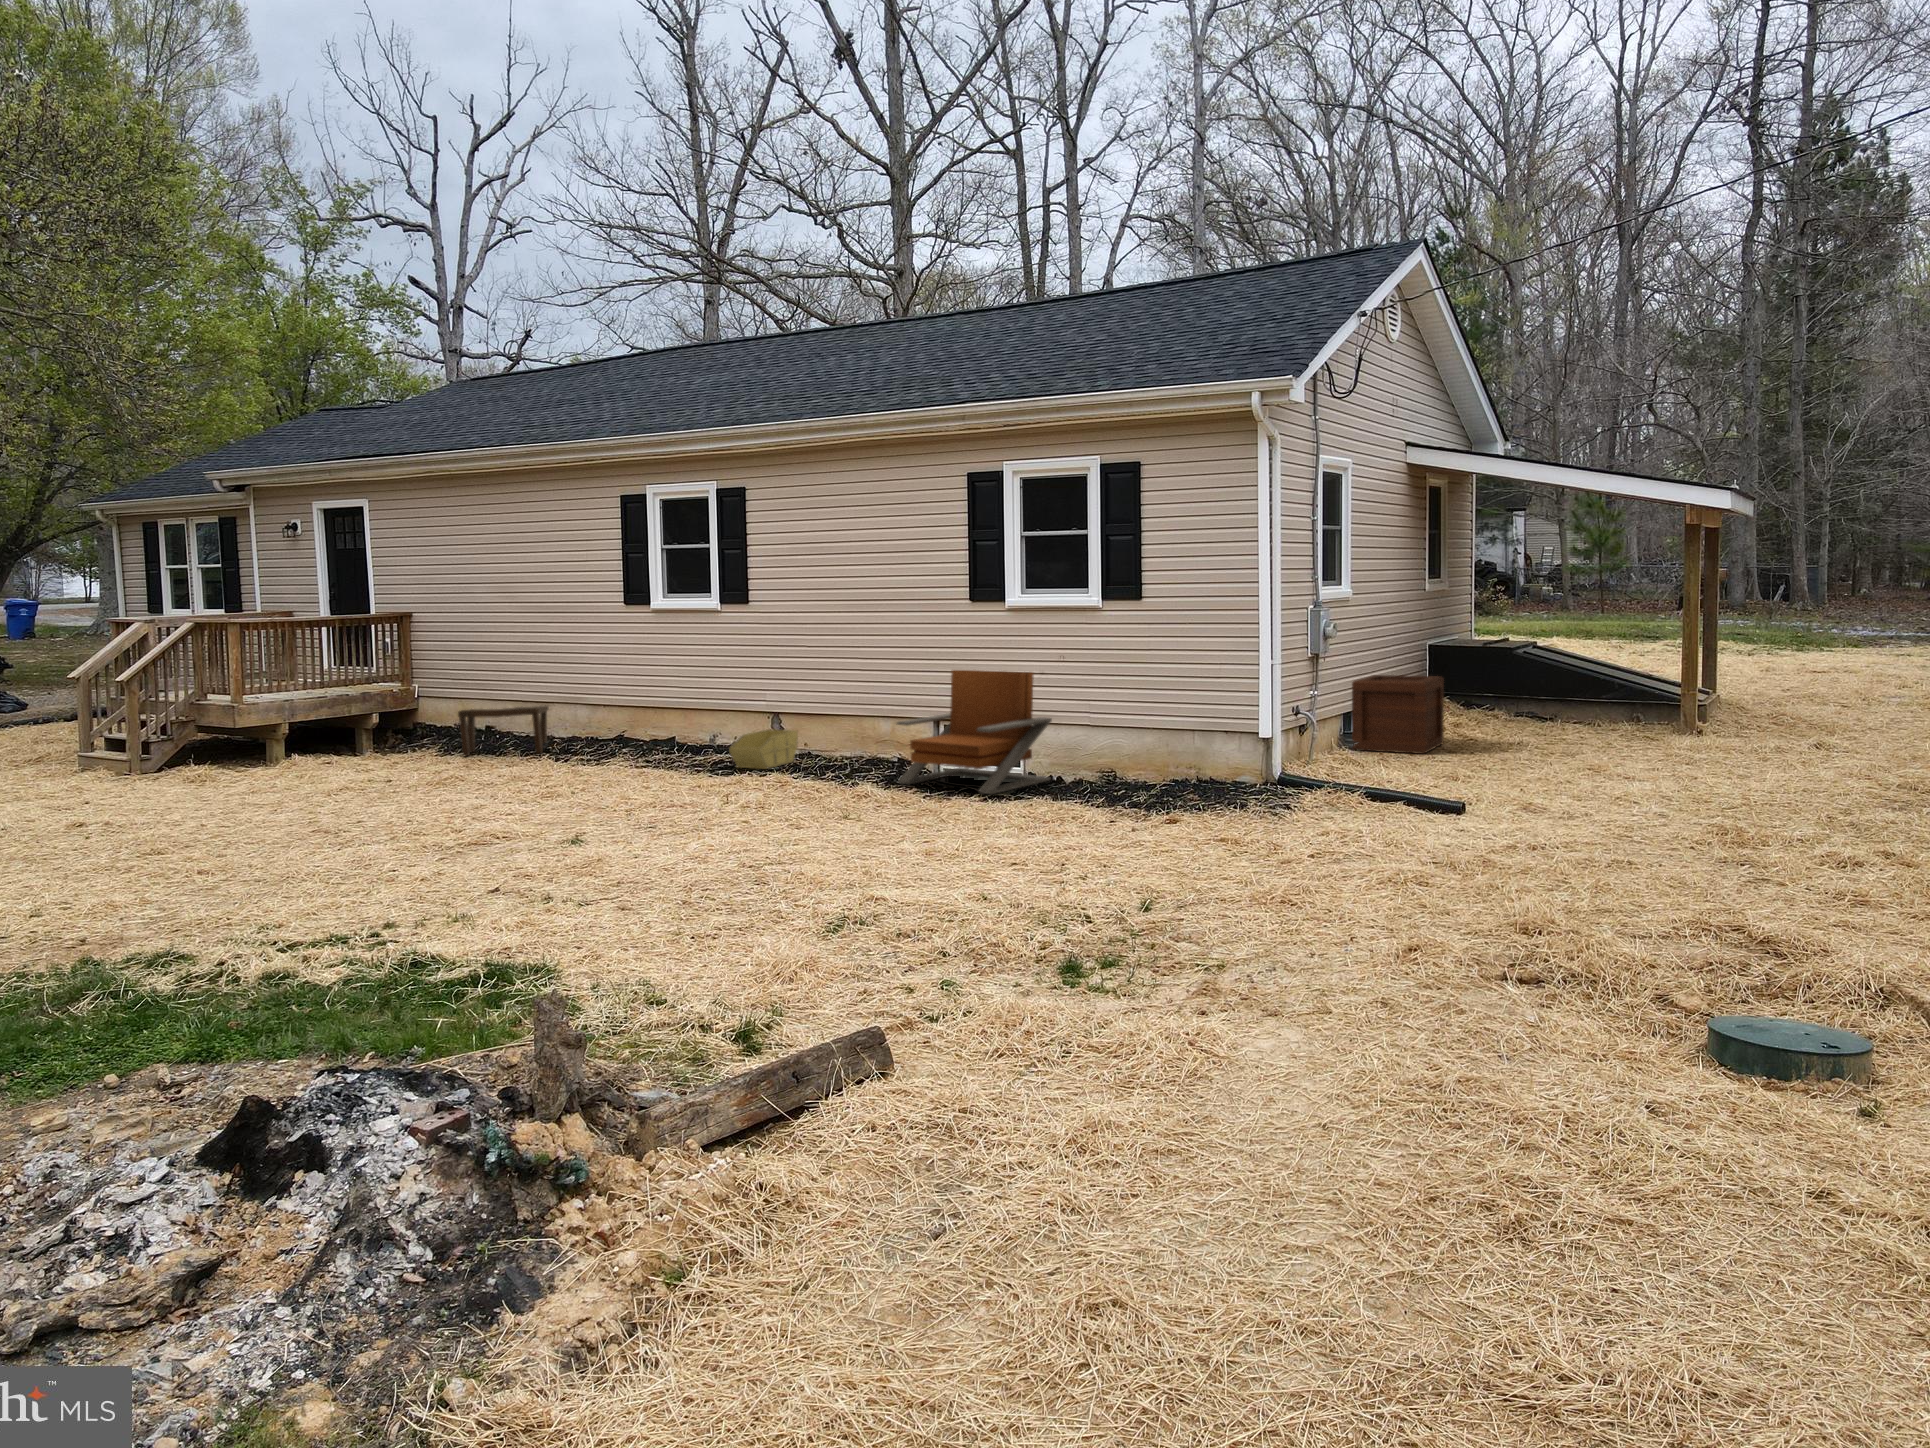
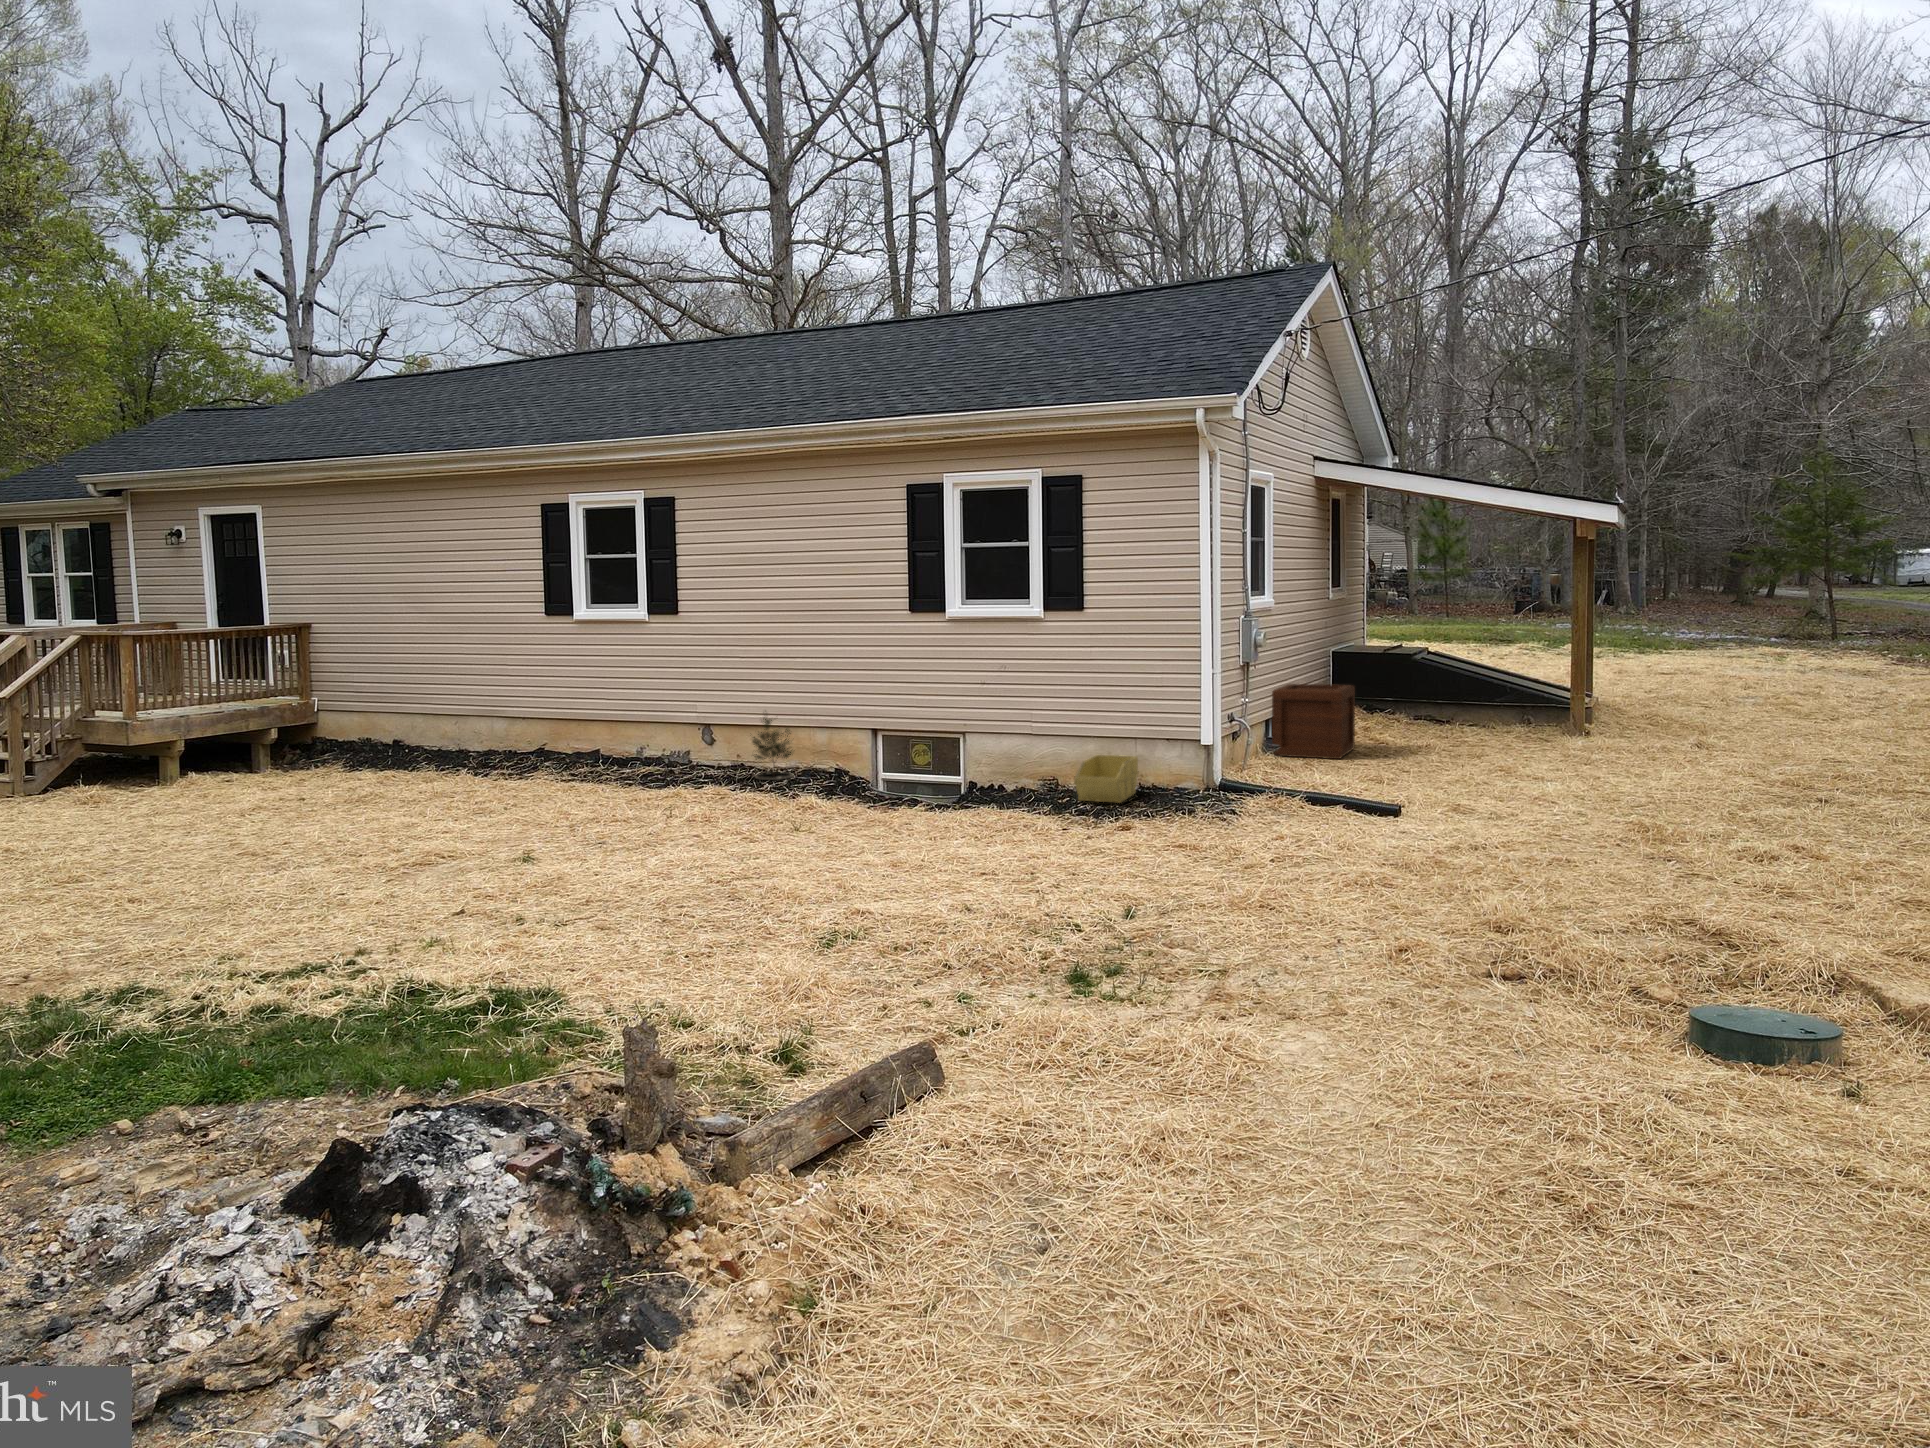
lounge chair: present [897,670,1052,794] -> none [843,680,996,803]
potted tree: none [809,699,856,770] -> present [753,717,792,780]
bench: present [458,705,549,757] -> none [375,716,469,769]
storage bin: present [729,729,798,769] -> present [1074,755,1138,803]

